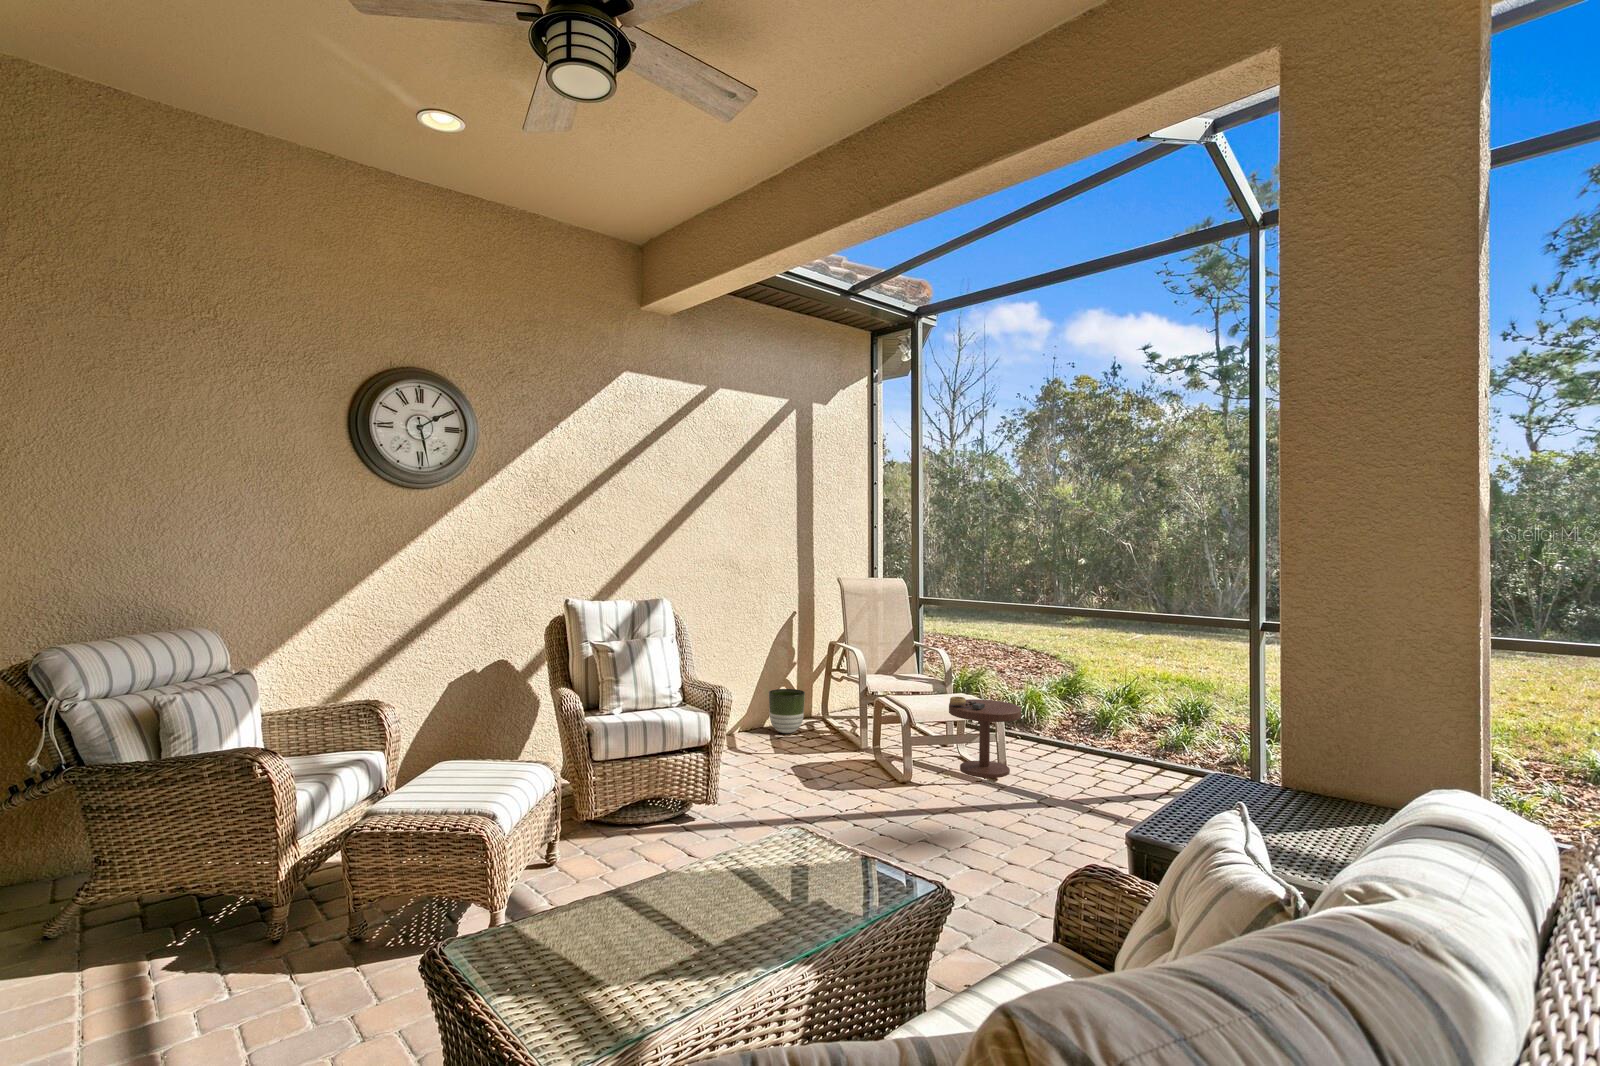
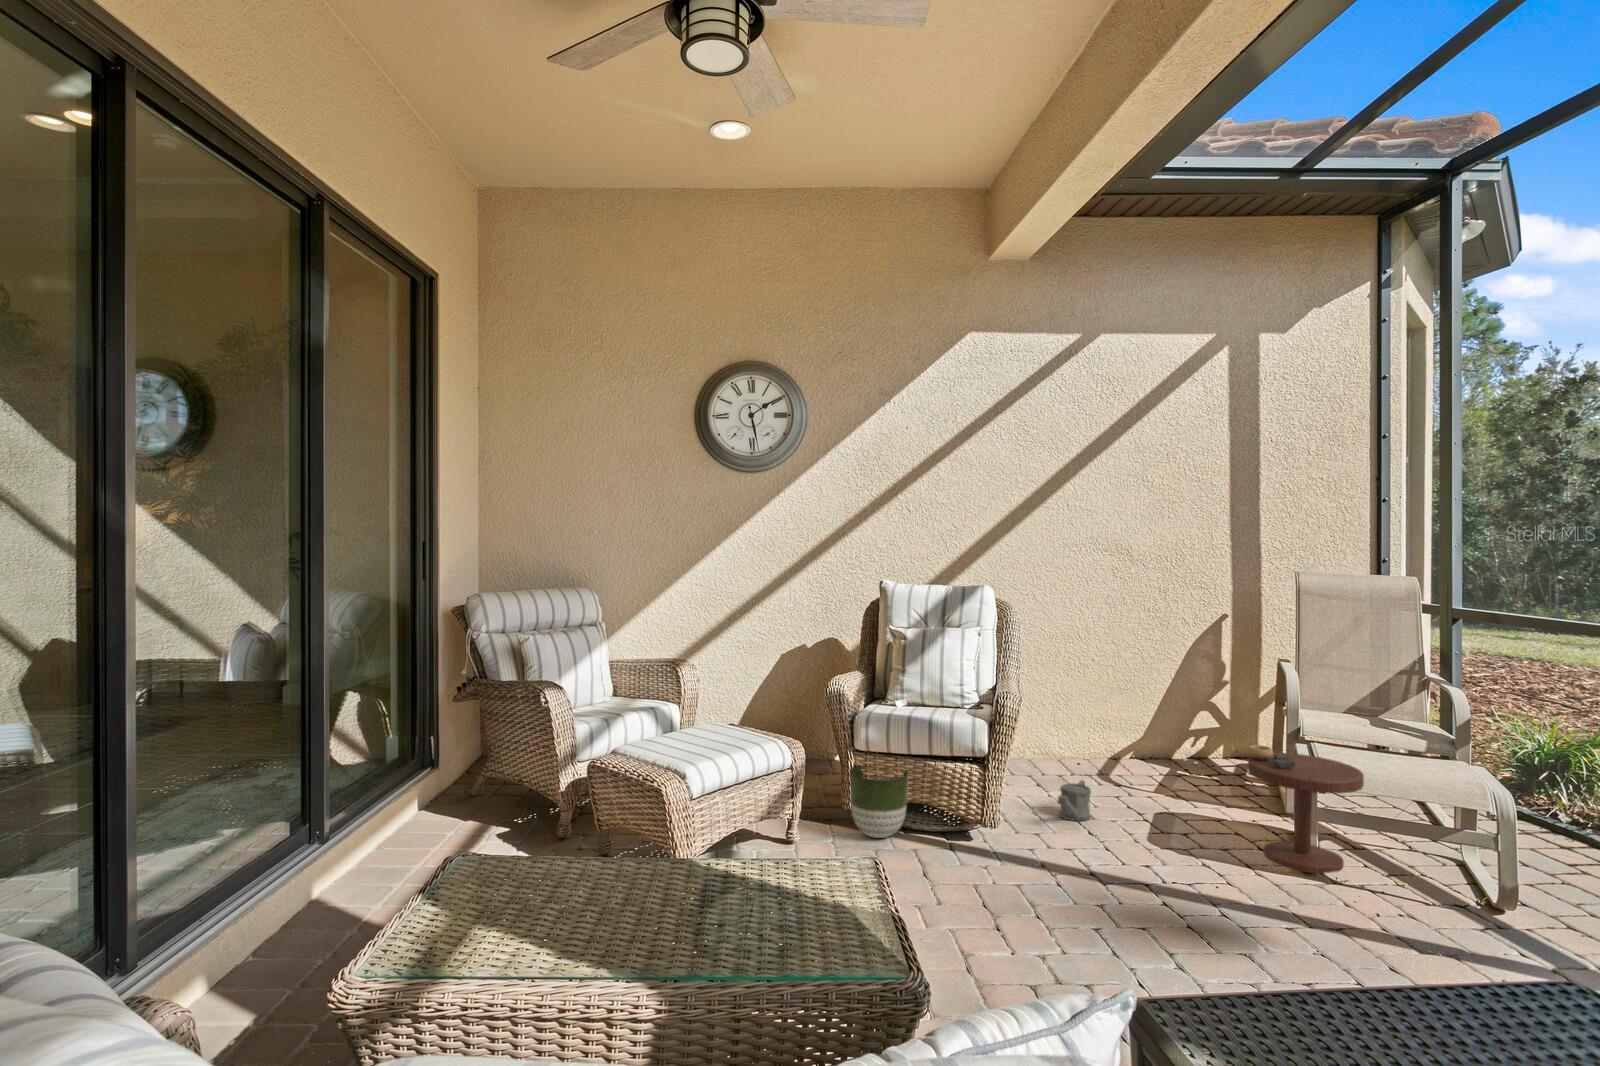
planter: present [769,689,805,733] -> present [850,765,909,838]
watering can: none [742,753,767,787] -> present [1058,780,1091,821]

